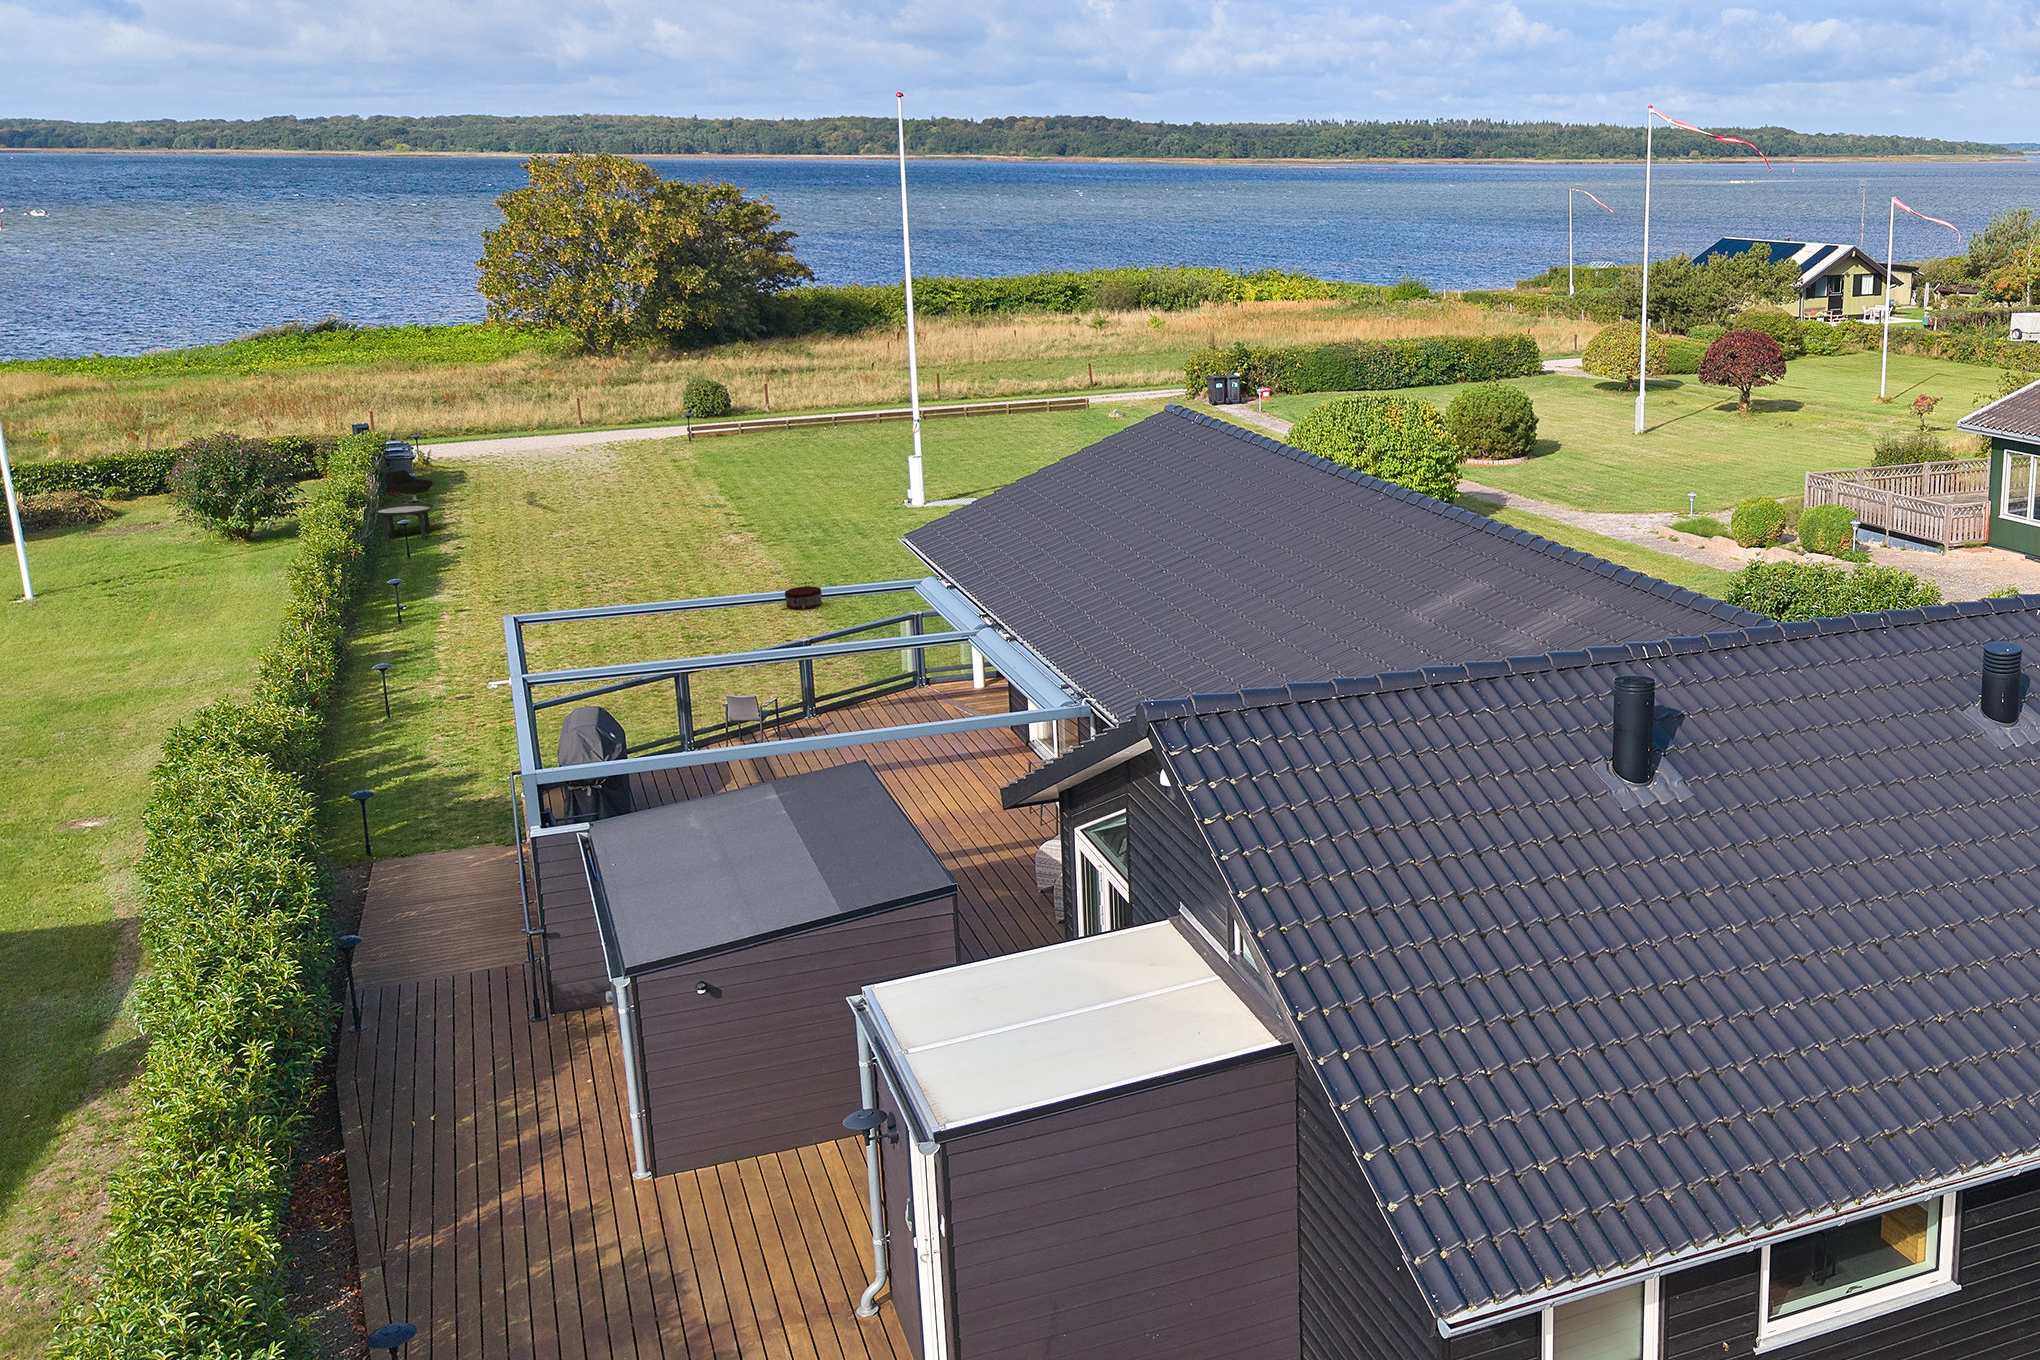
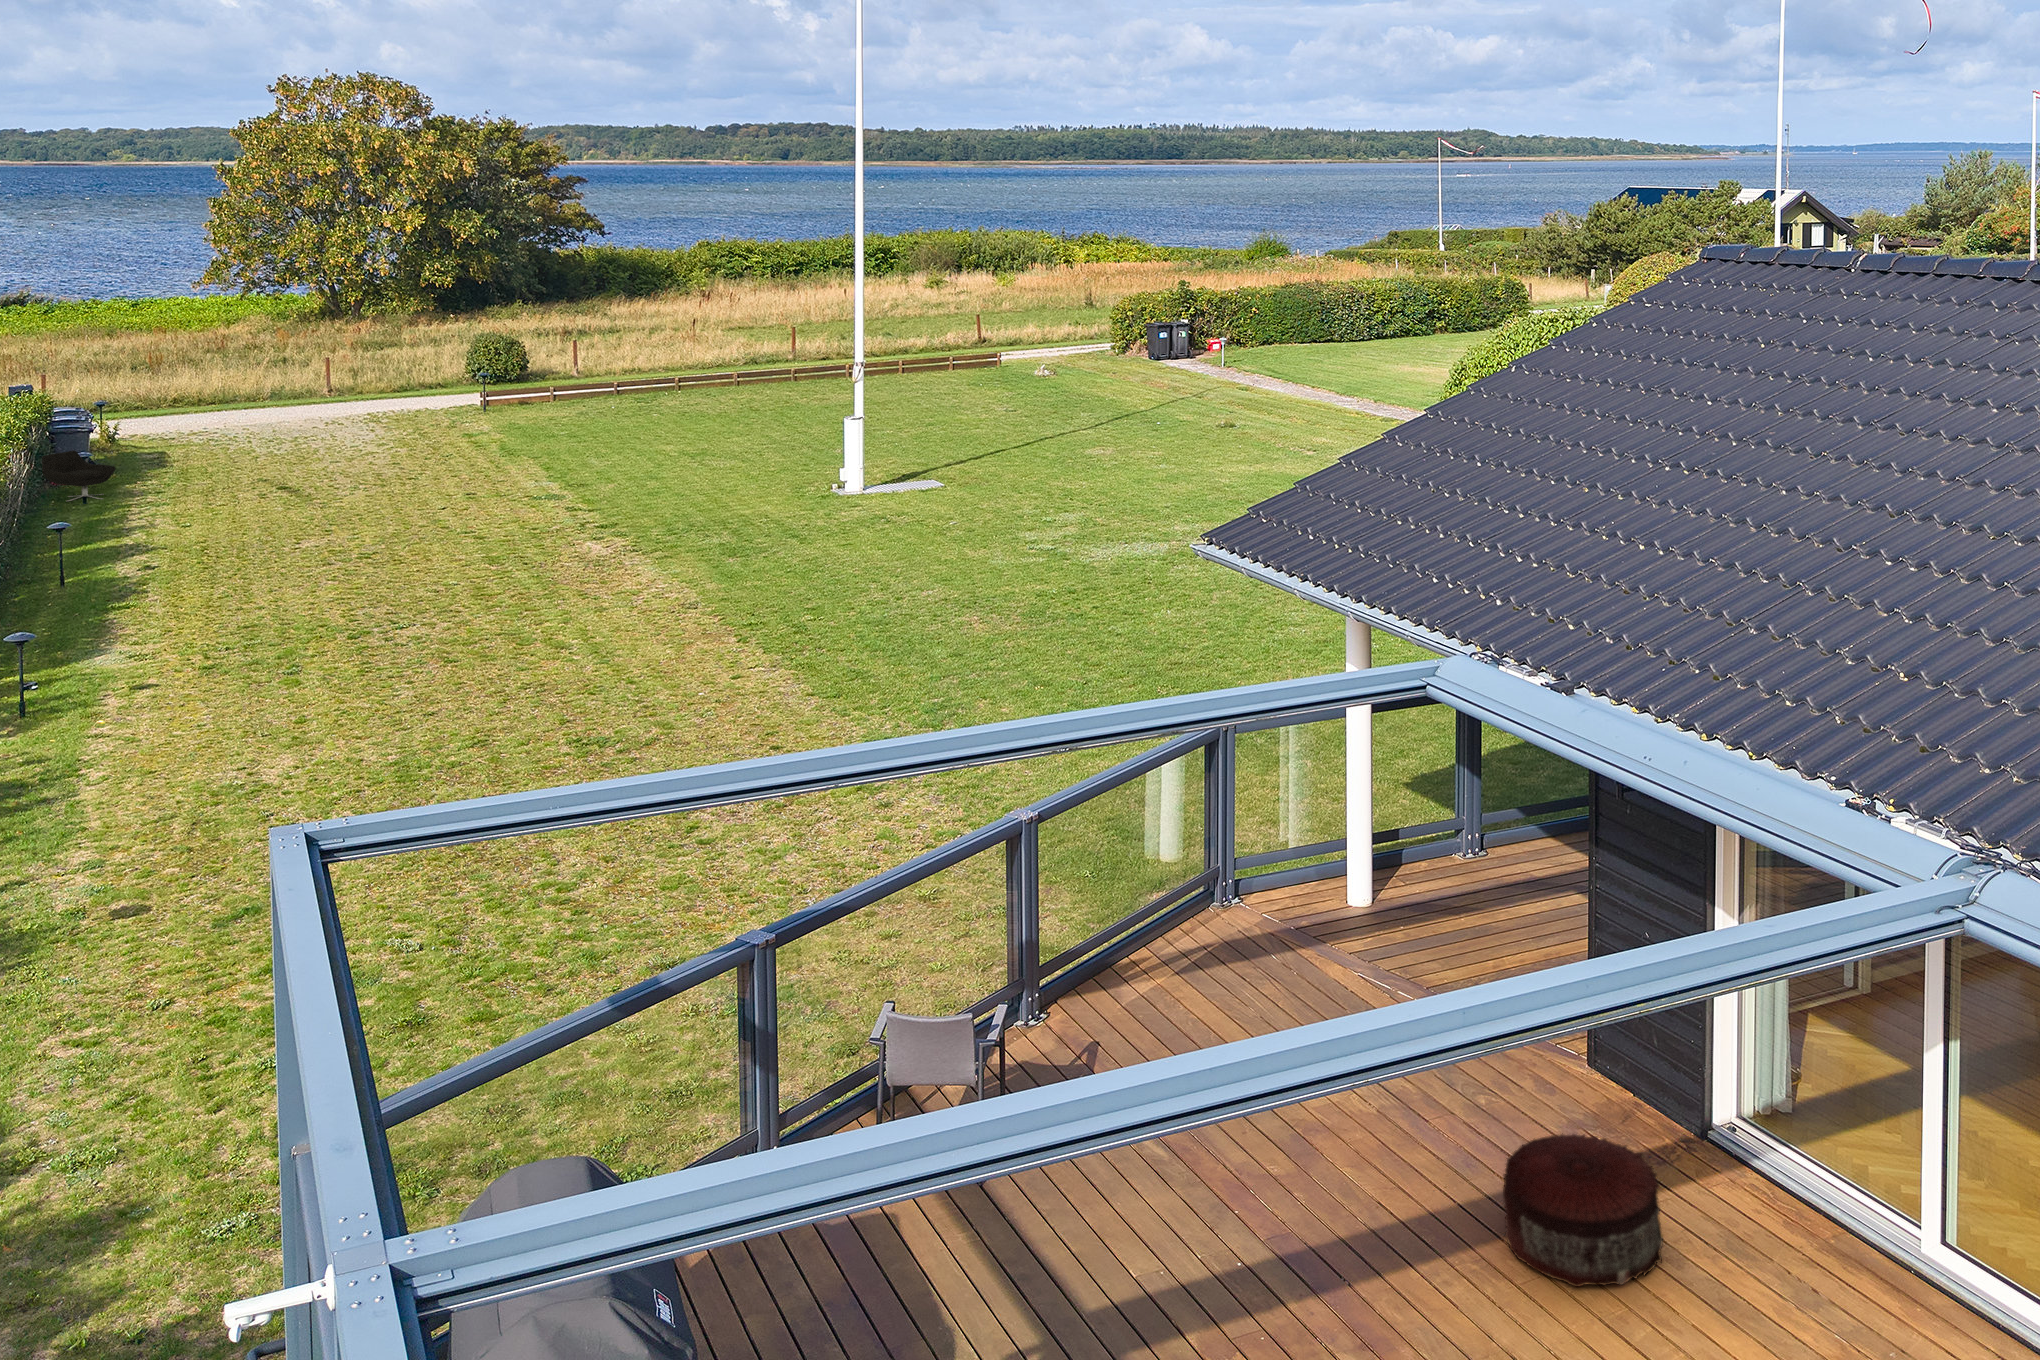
round table: present [373,503,434,542] -> none [11,498,112,561]
pouf: present [785,586,822,609] -> present [1503,1134,1663,1287]

